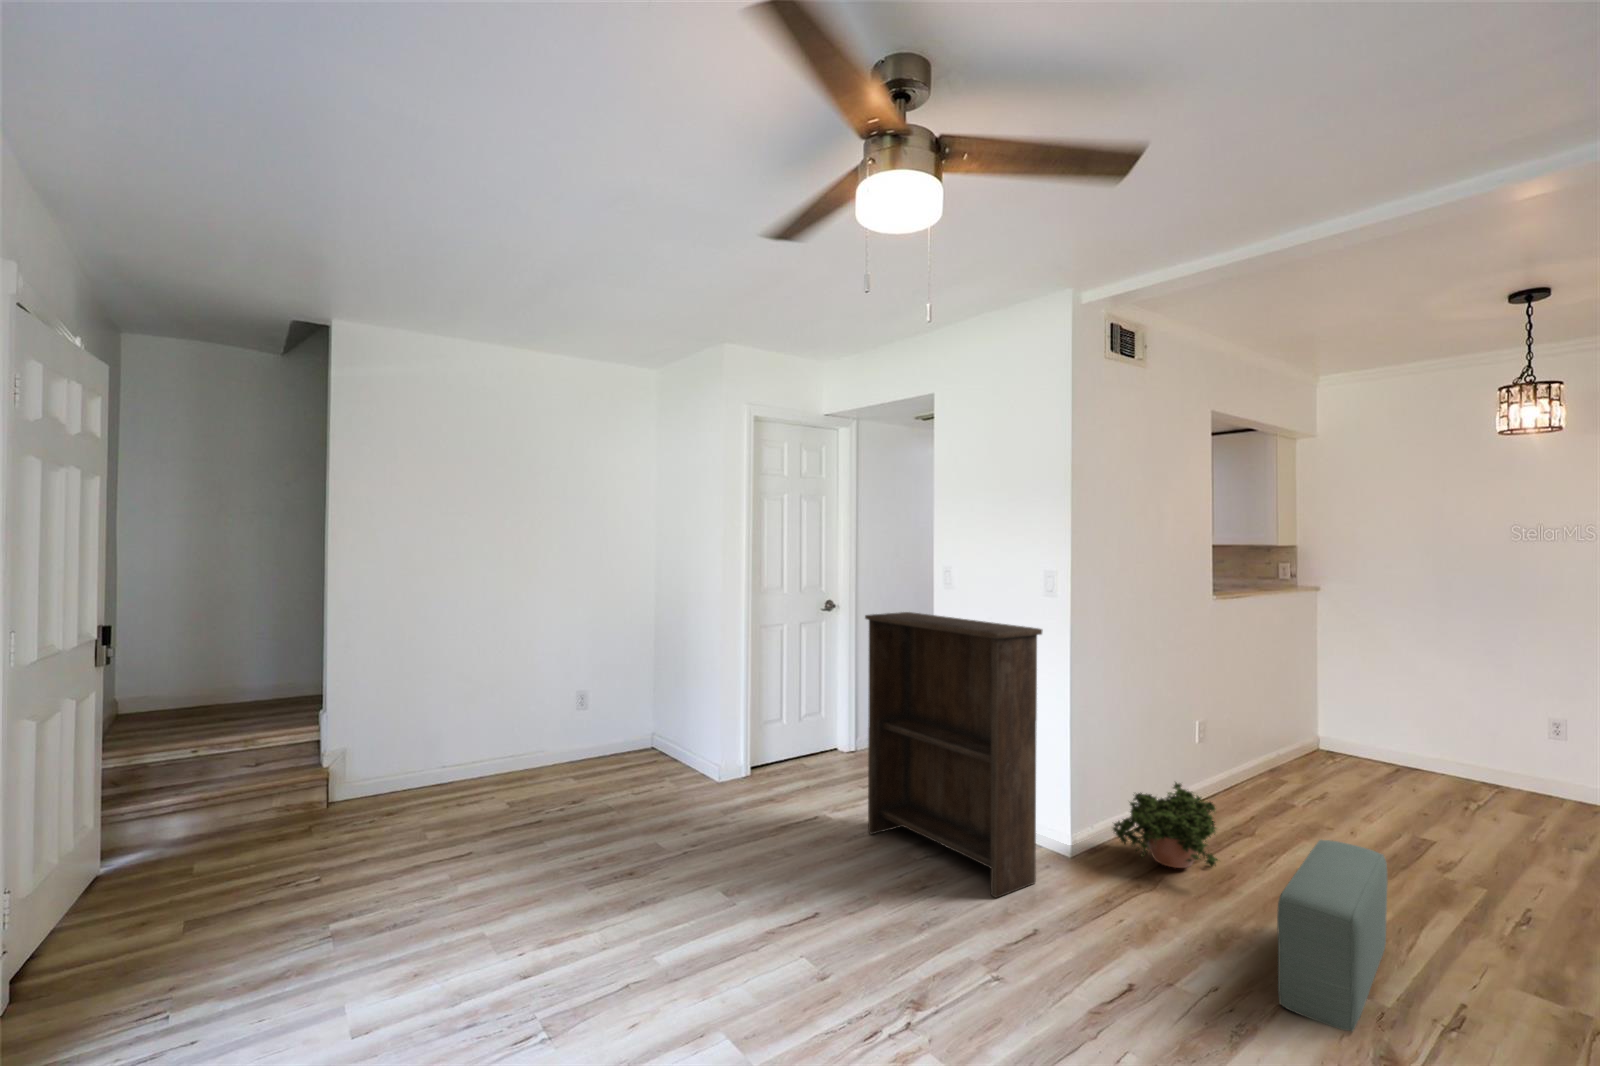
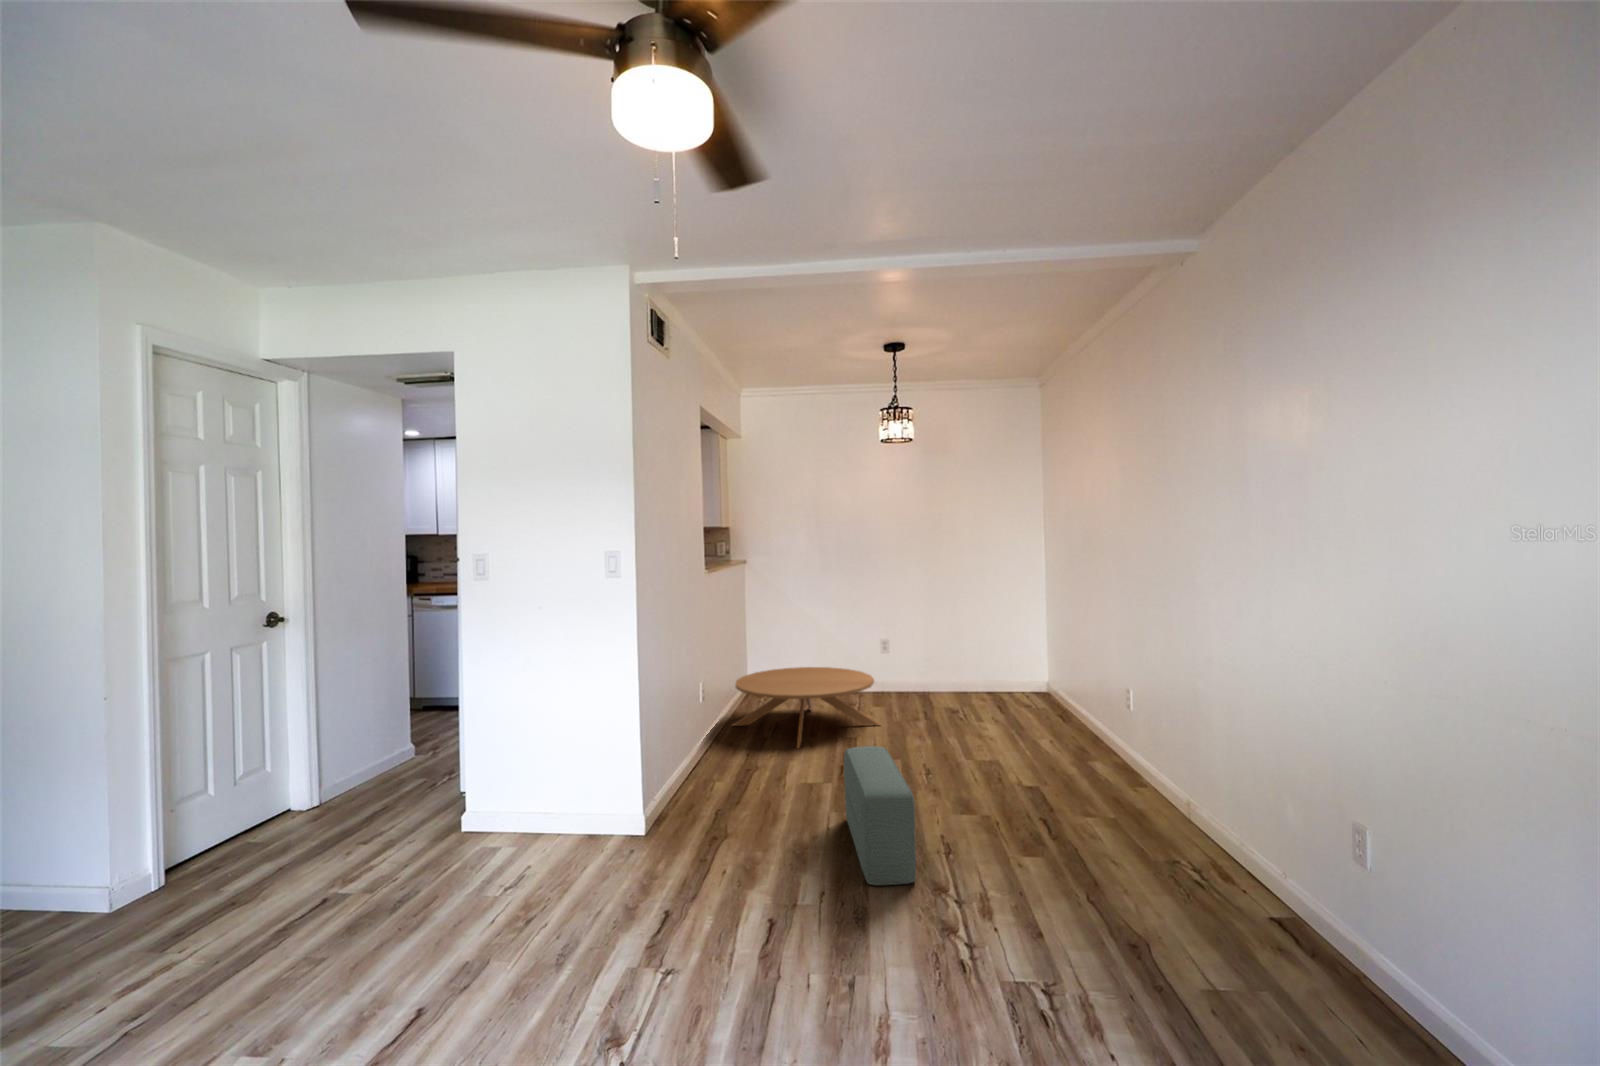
bookshelf: present [865,612,1042,898] -> none [400,609,633,898]
coffee table: none [1257,725,1497,840] -> present [732,667,880,748]
potted plant: present [1113,782,1217,868] -> none [668,735,773,815]

